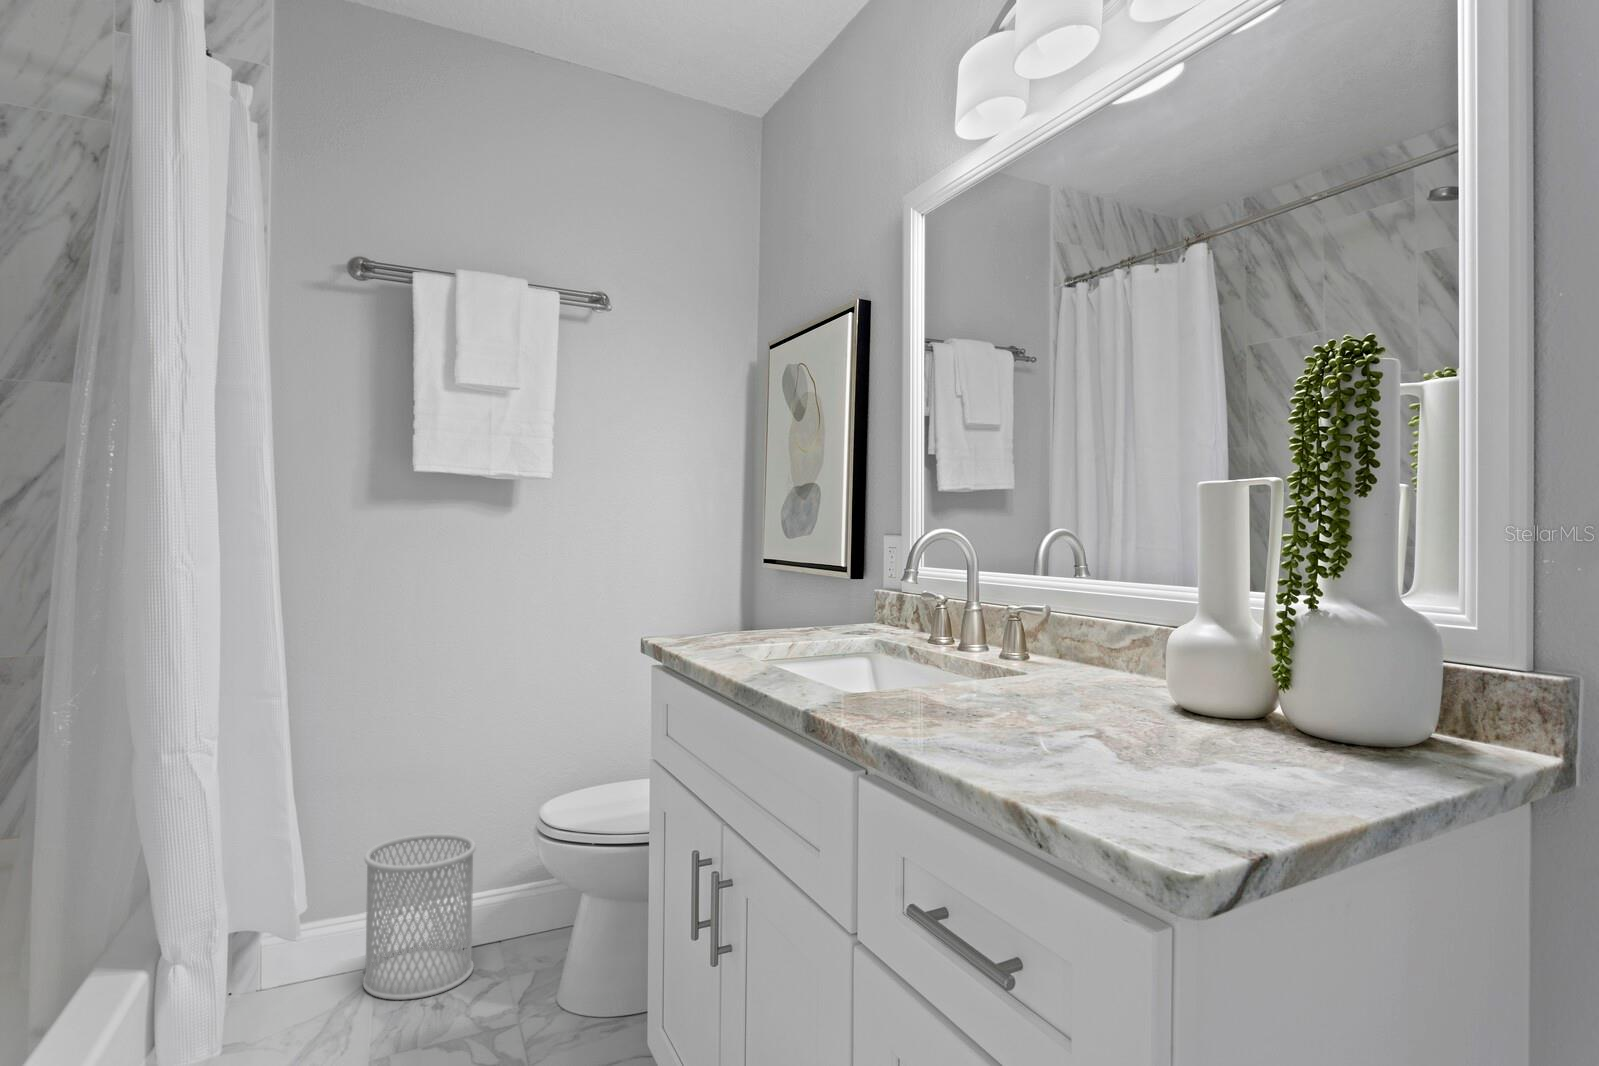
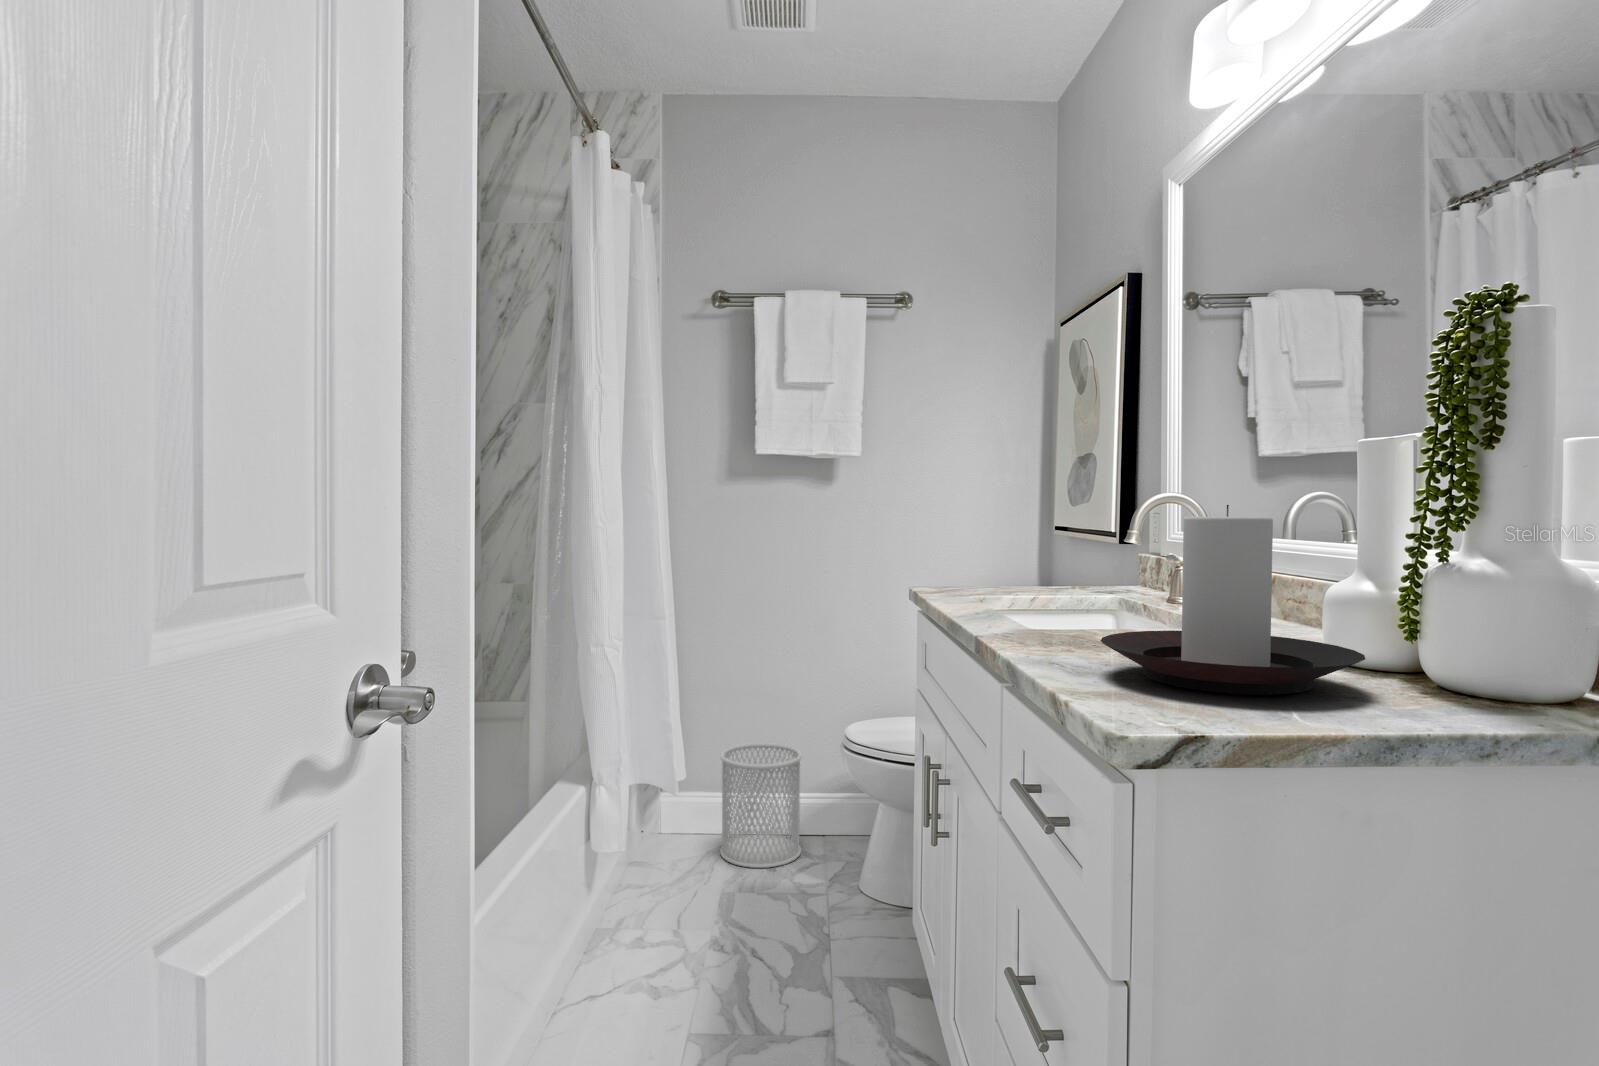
candle holder: none [1003,550,1275,755] -> present [1100,505,1365,695]

